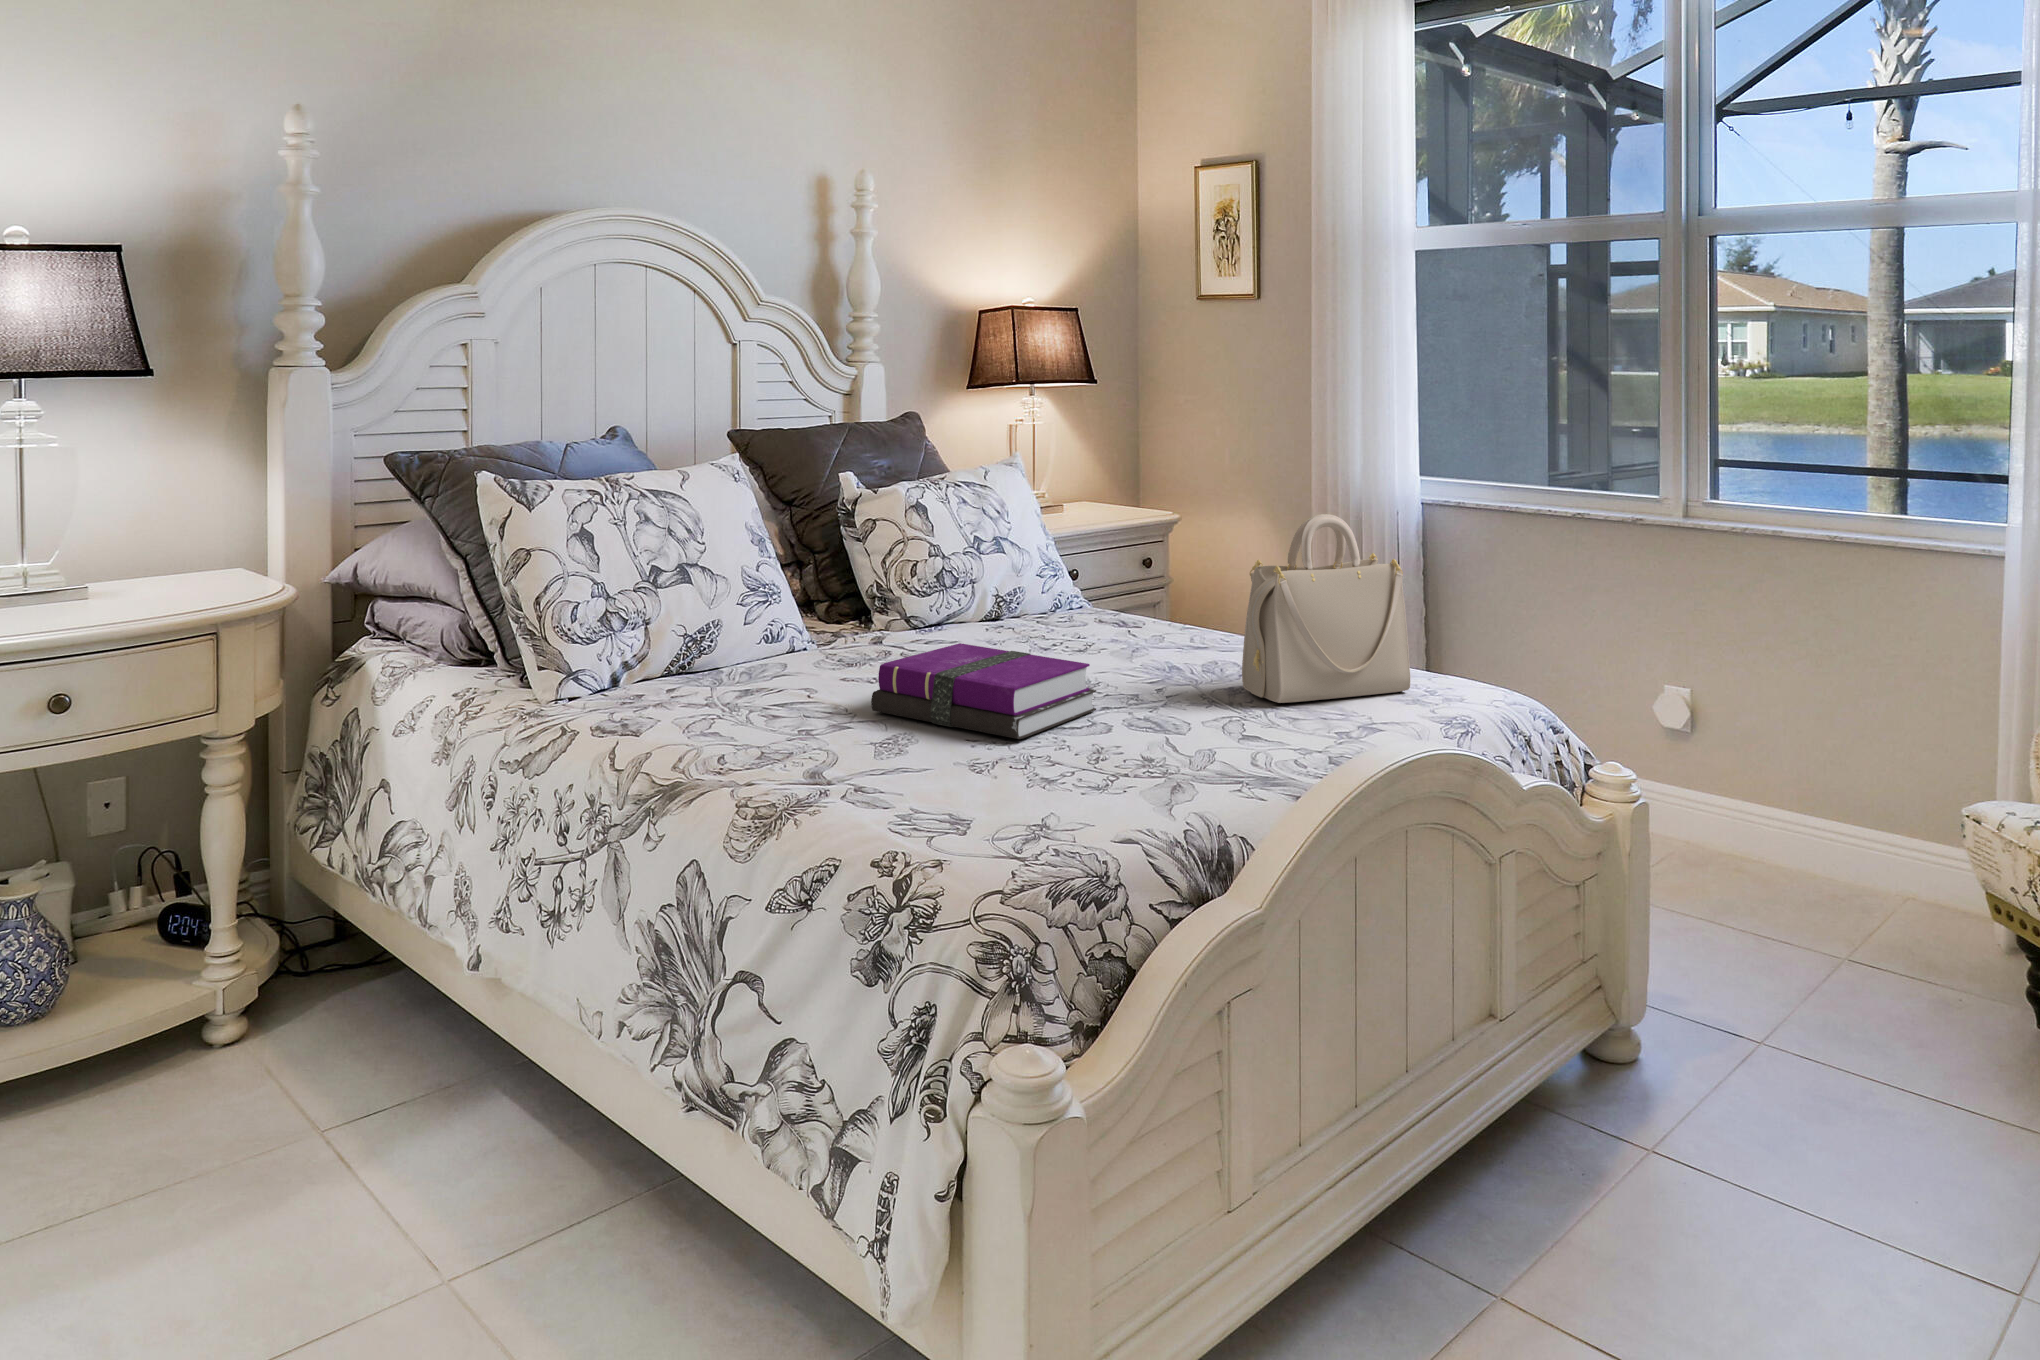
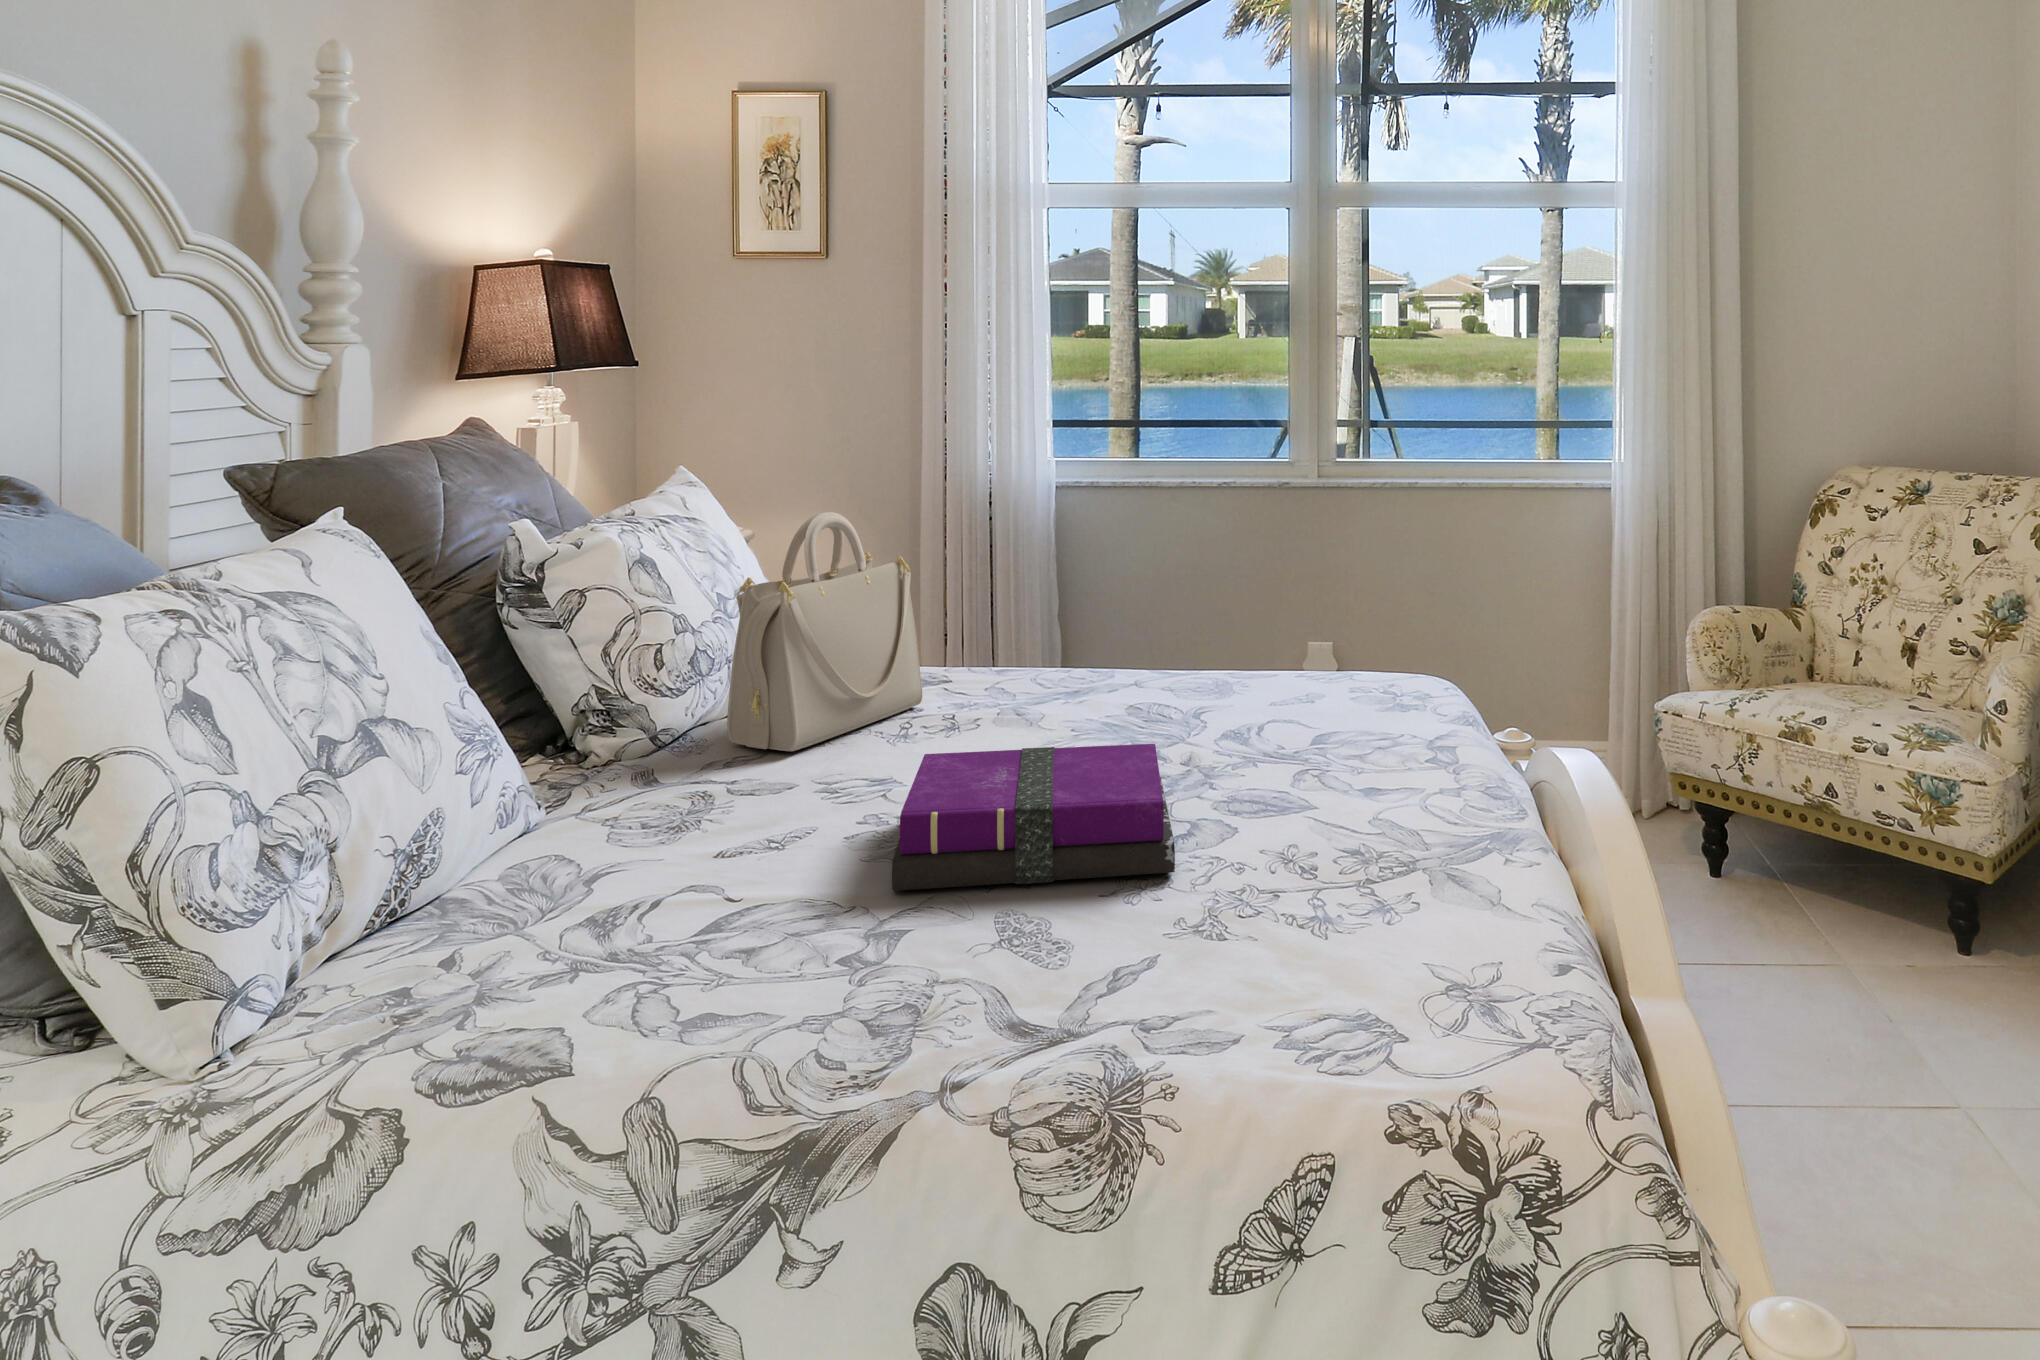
handbag: present [1242,514,1410,703] -> present [727,512,922,751]

